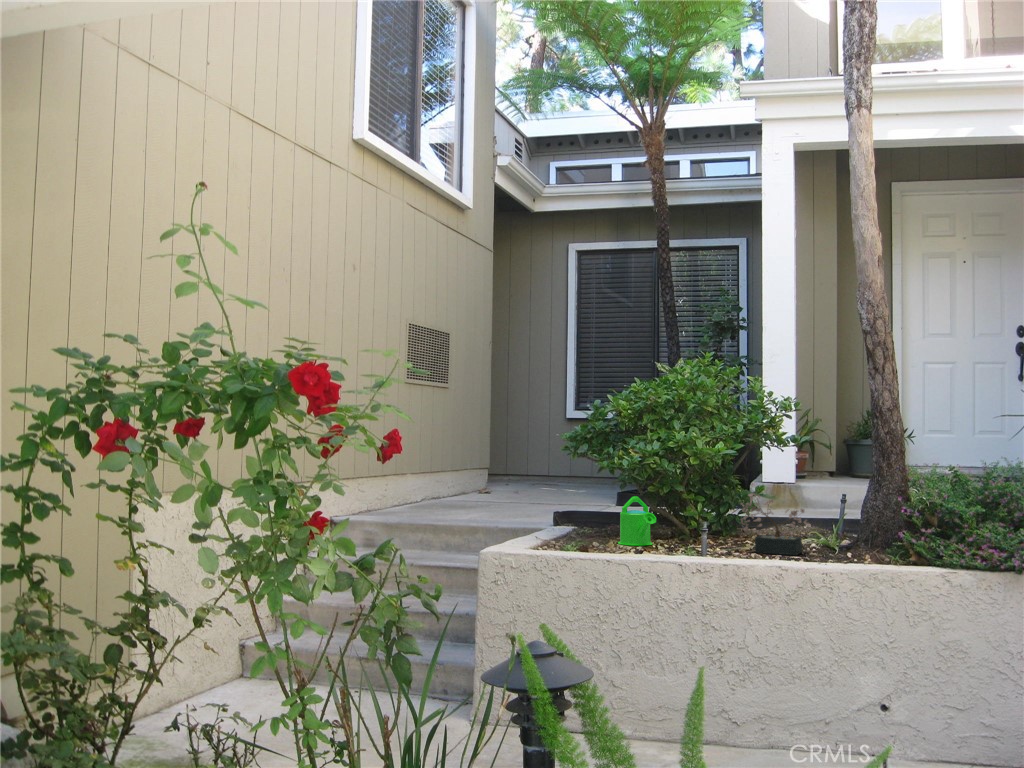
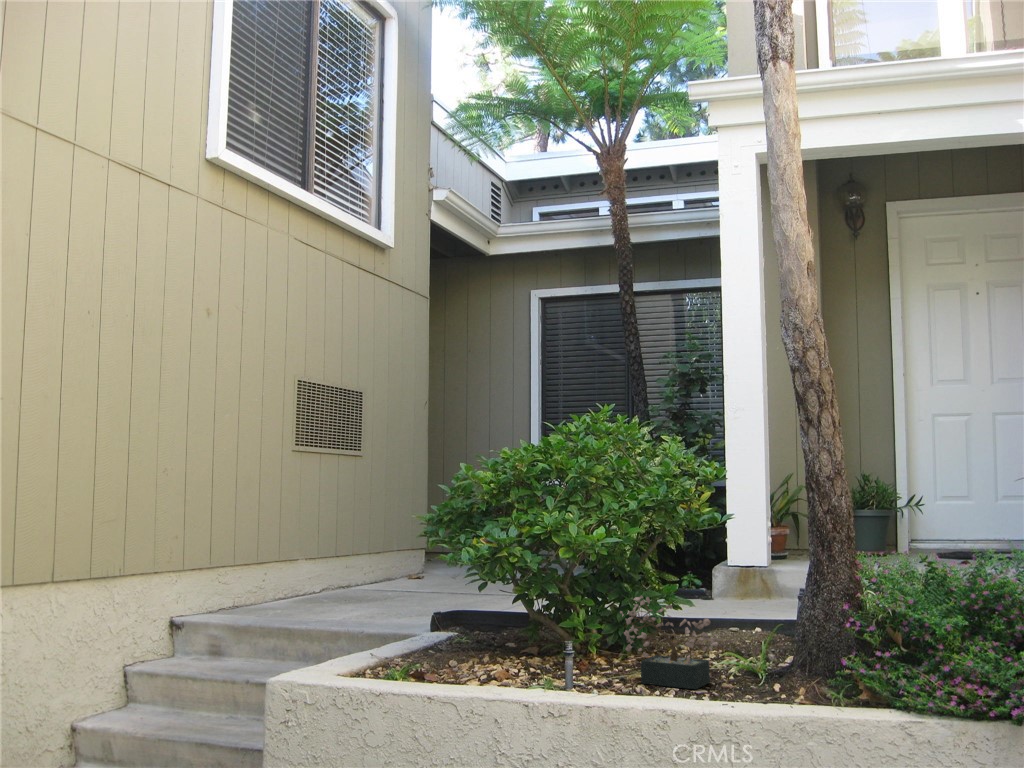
watering can: present [618,496,656,546] -> none [463,600,513,670]

